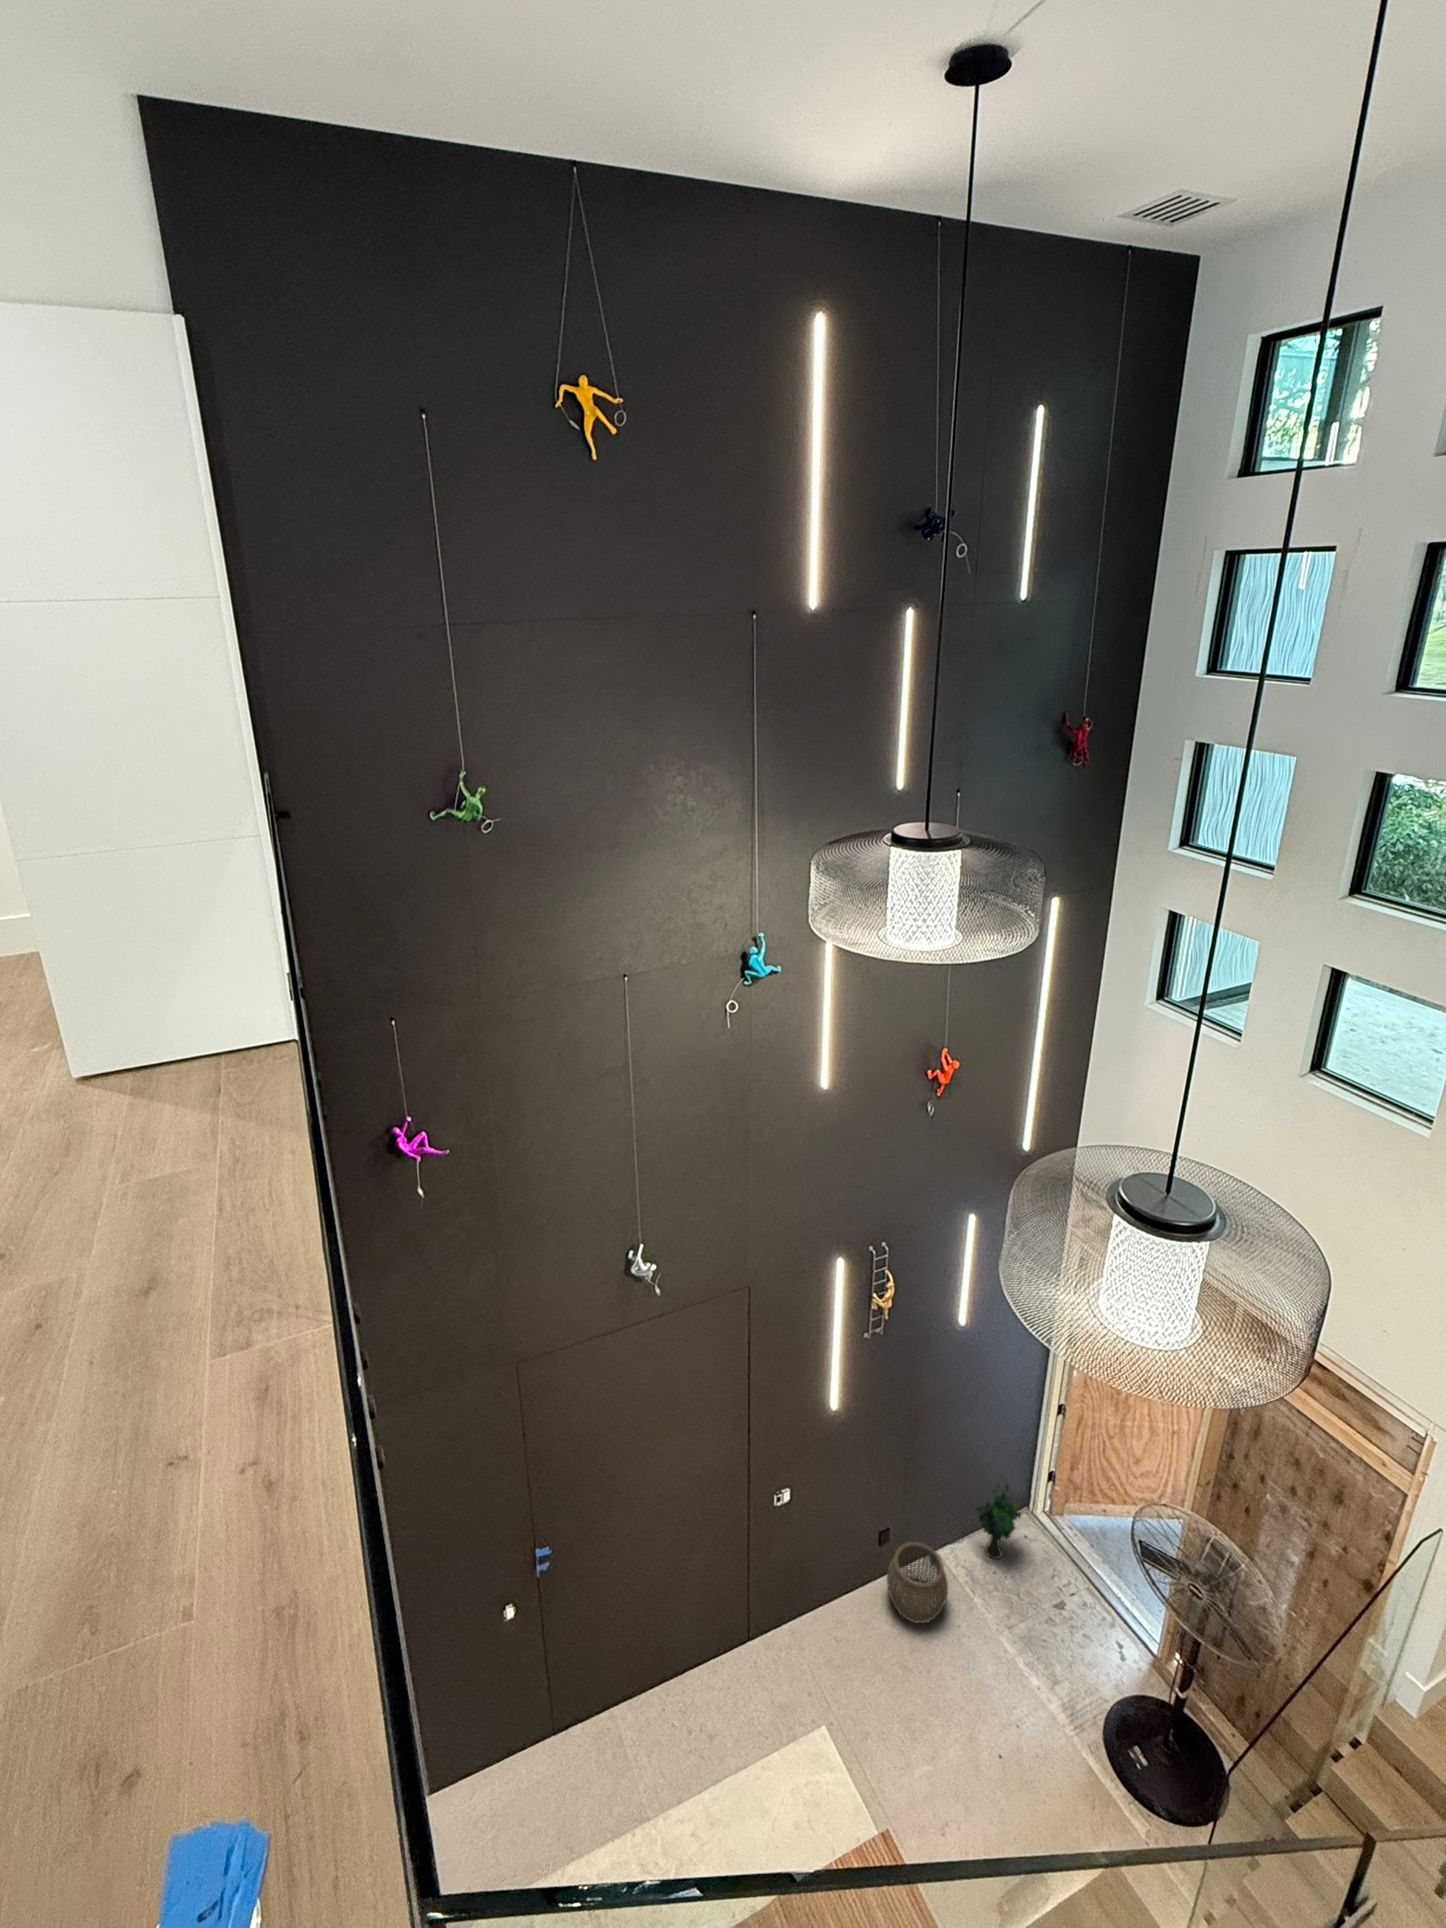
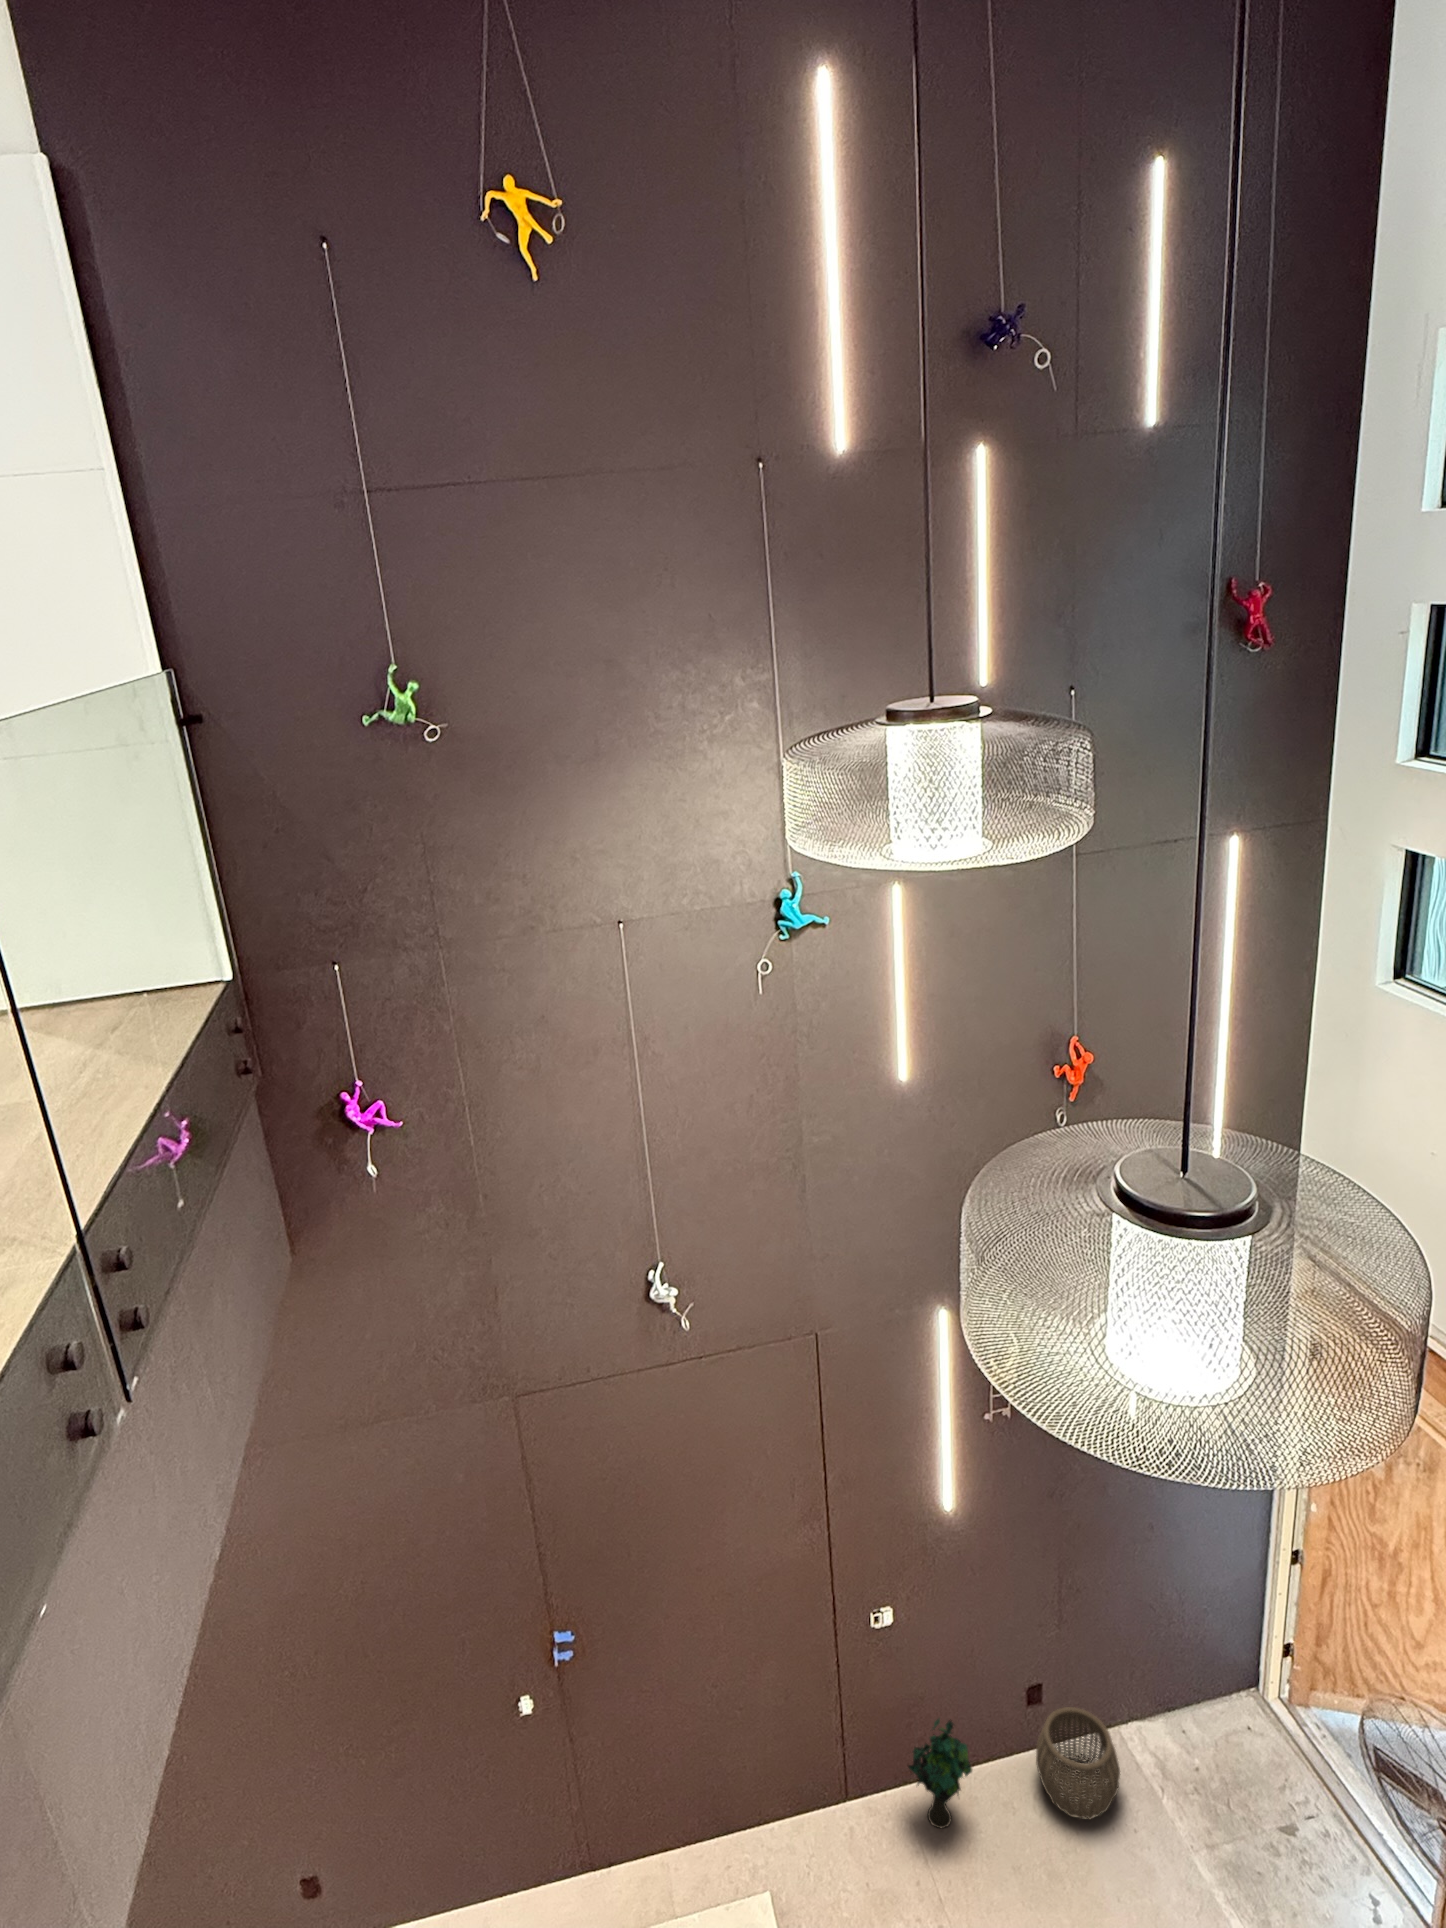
decorative plant: present [977,1484,1022,1559] -> present [908,1719,972,1828]

